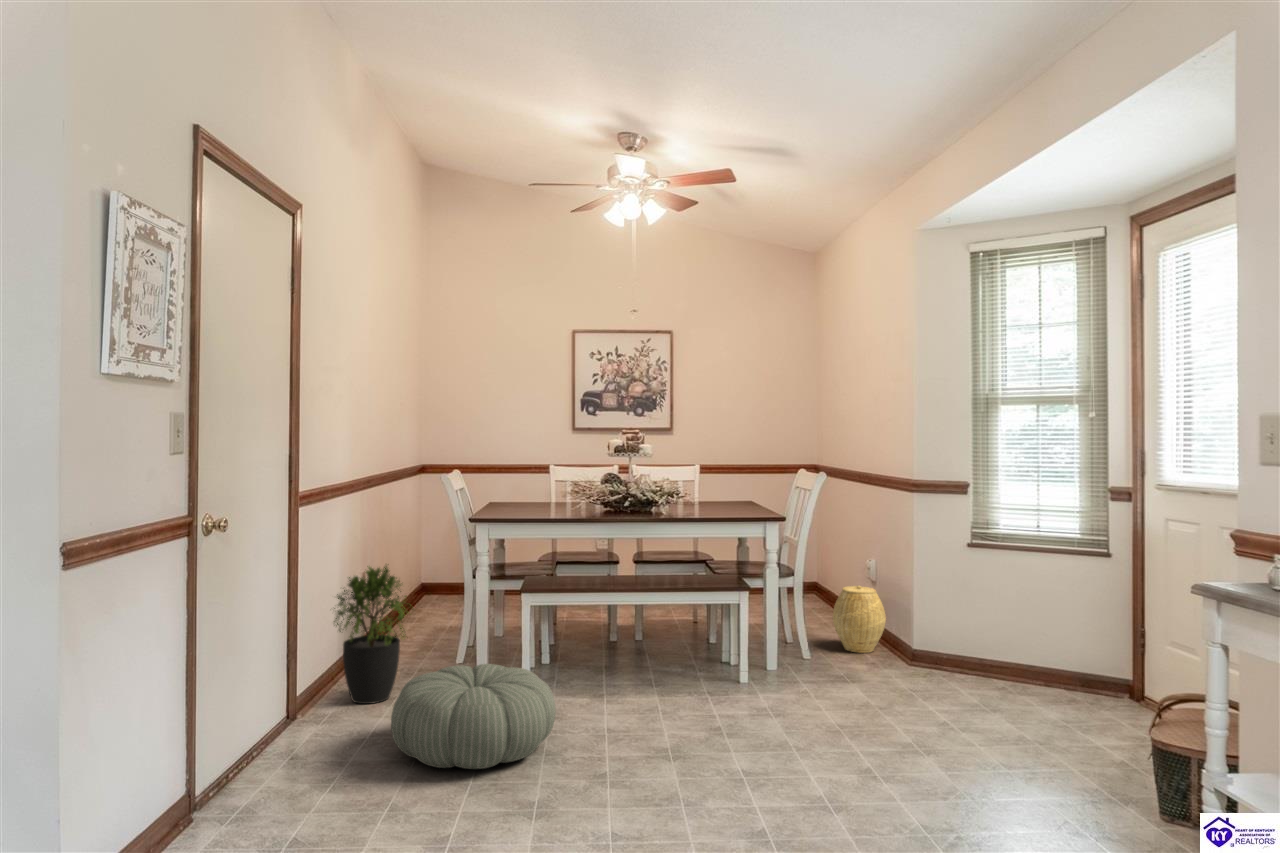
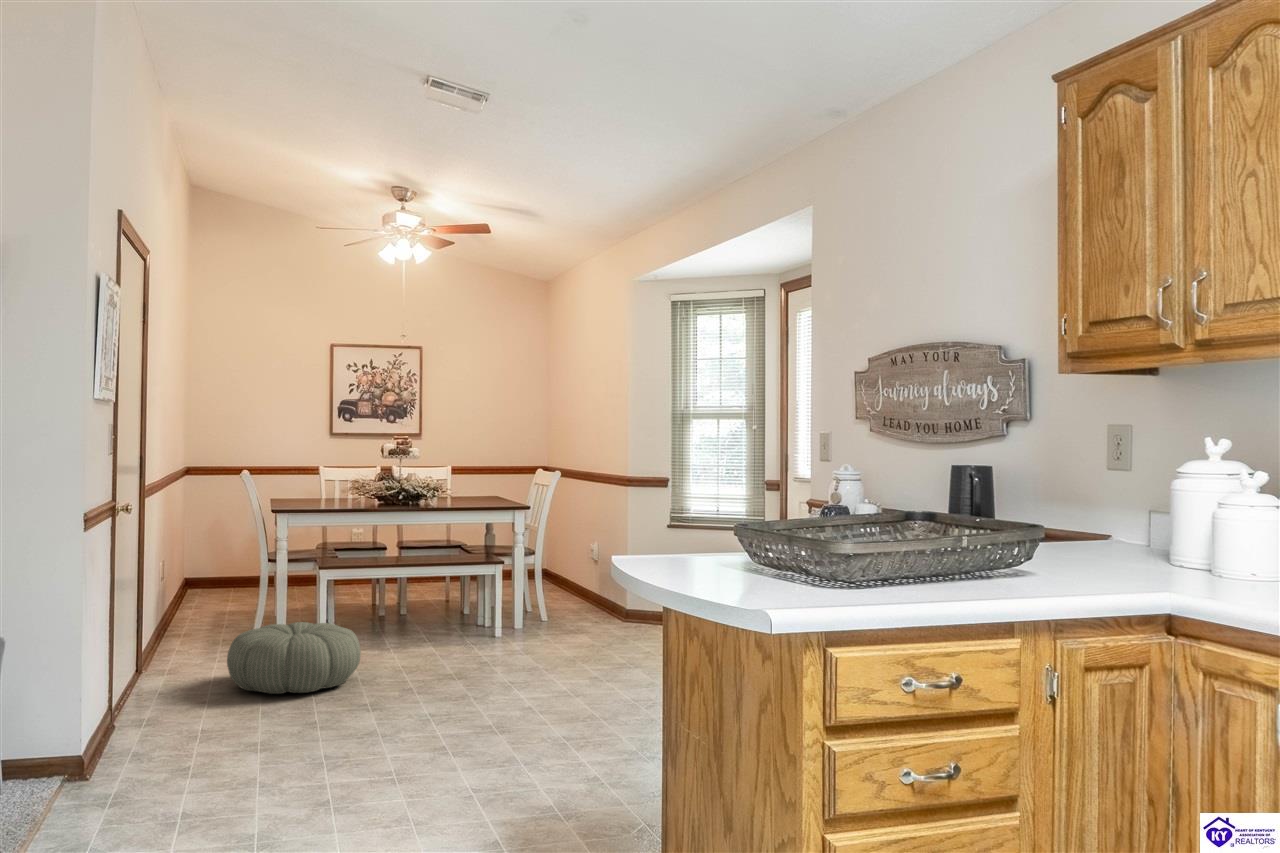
potted plant: present [334,566,411,704] -> none [142,548,219,668]
woven basket: present [833,586,886,653] -> none [566,563,607,616]

